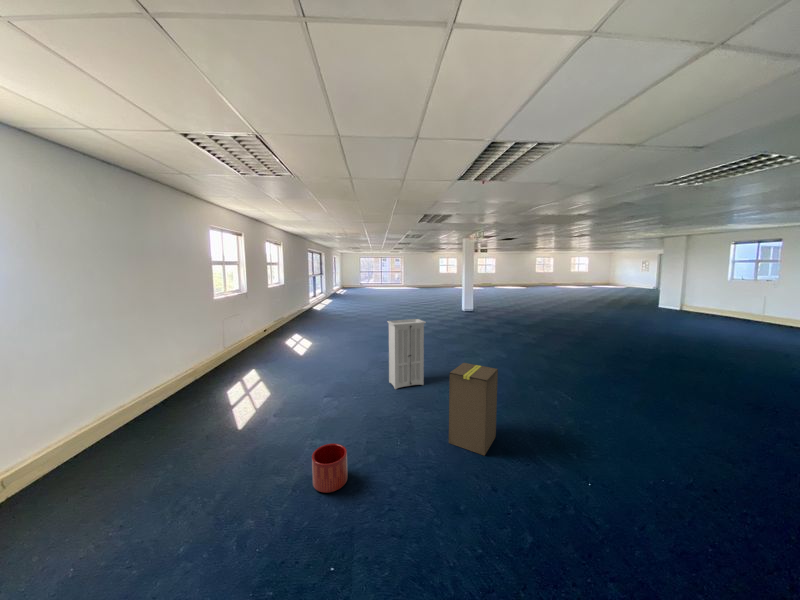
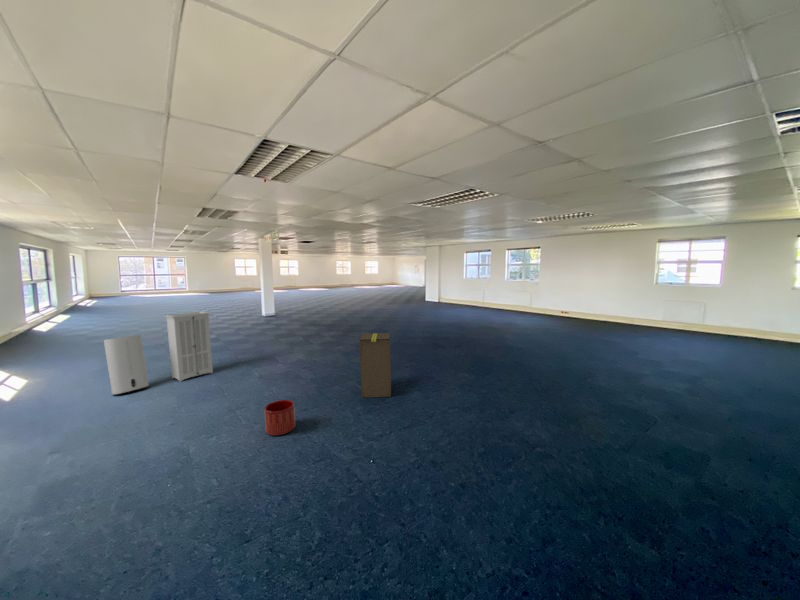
air purifier: none [342,338,371,392] -> present [104,335,149,394]
cardboard box: present [449,363,498,456] -> present [360,333,391,397]
planter: present [312,443,348,493] -> present [264,400,295,435]

